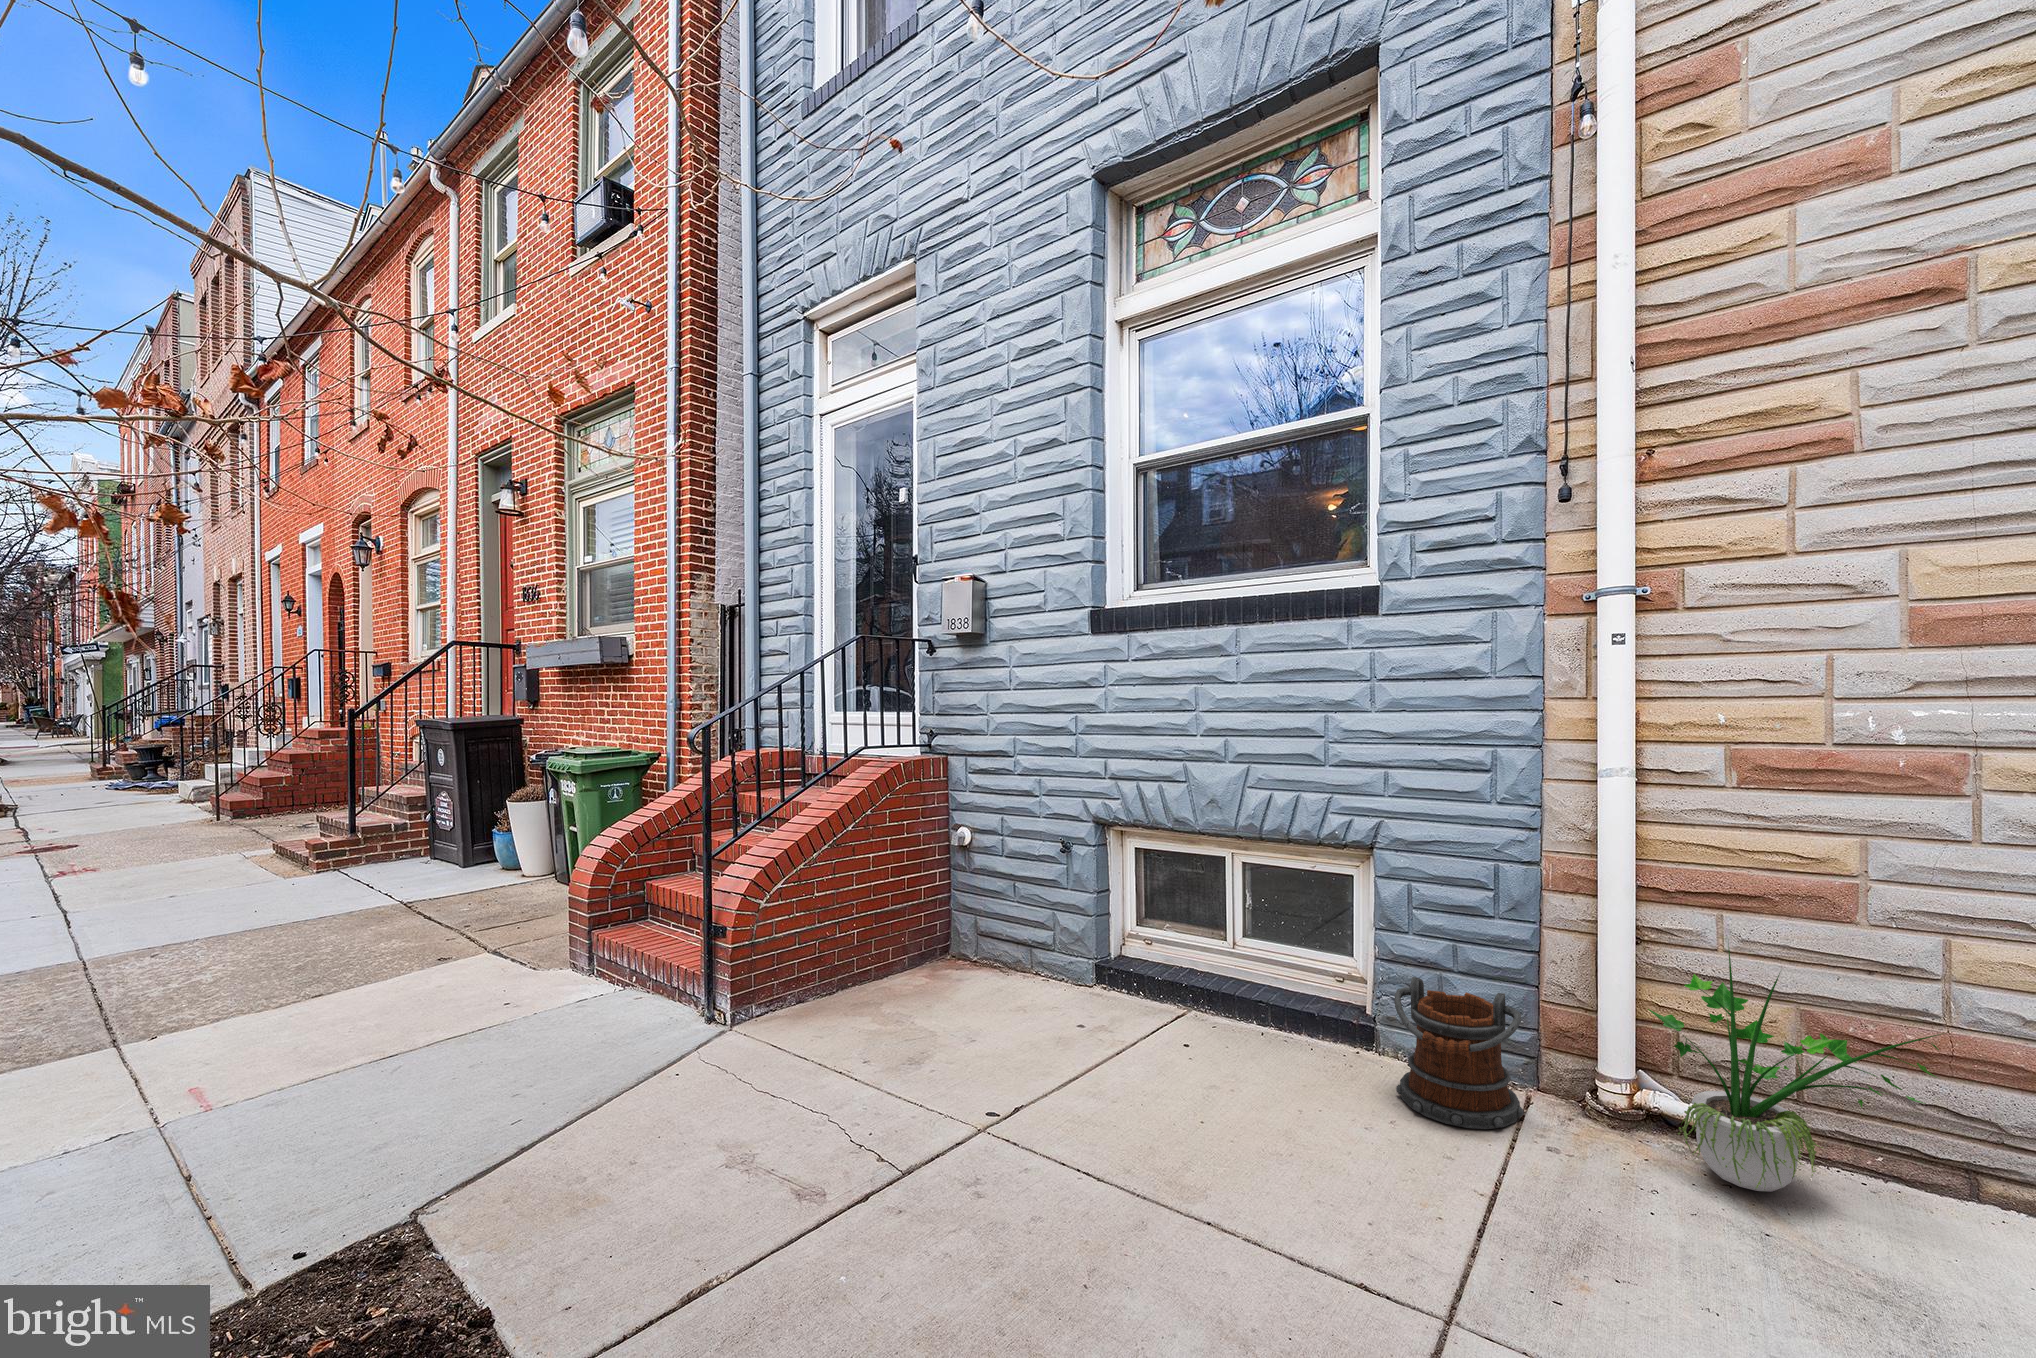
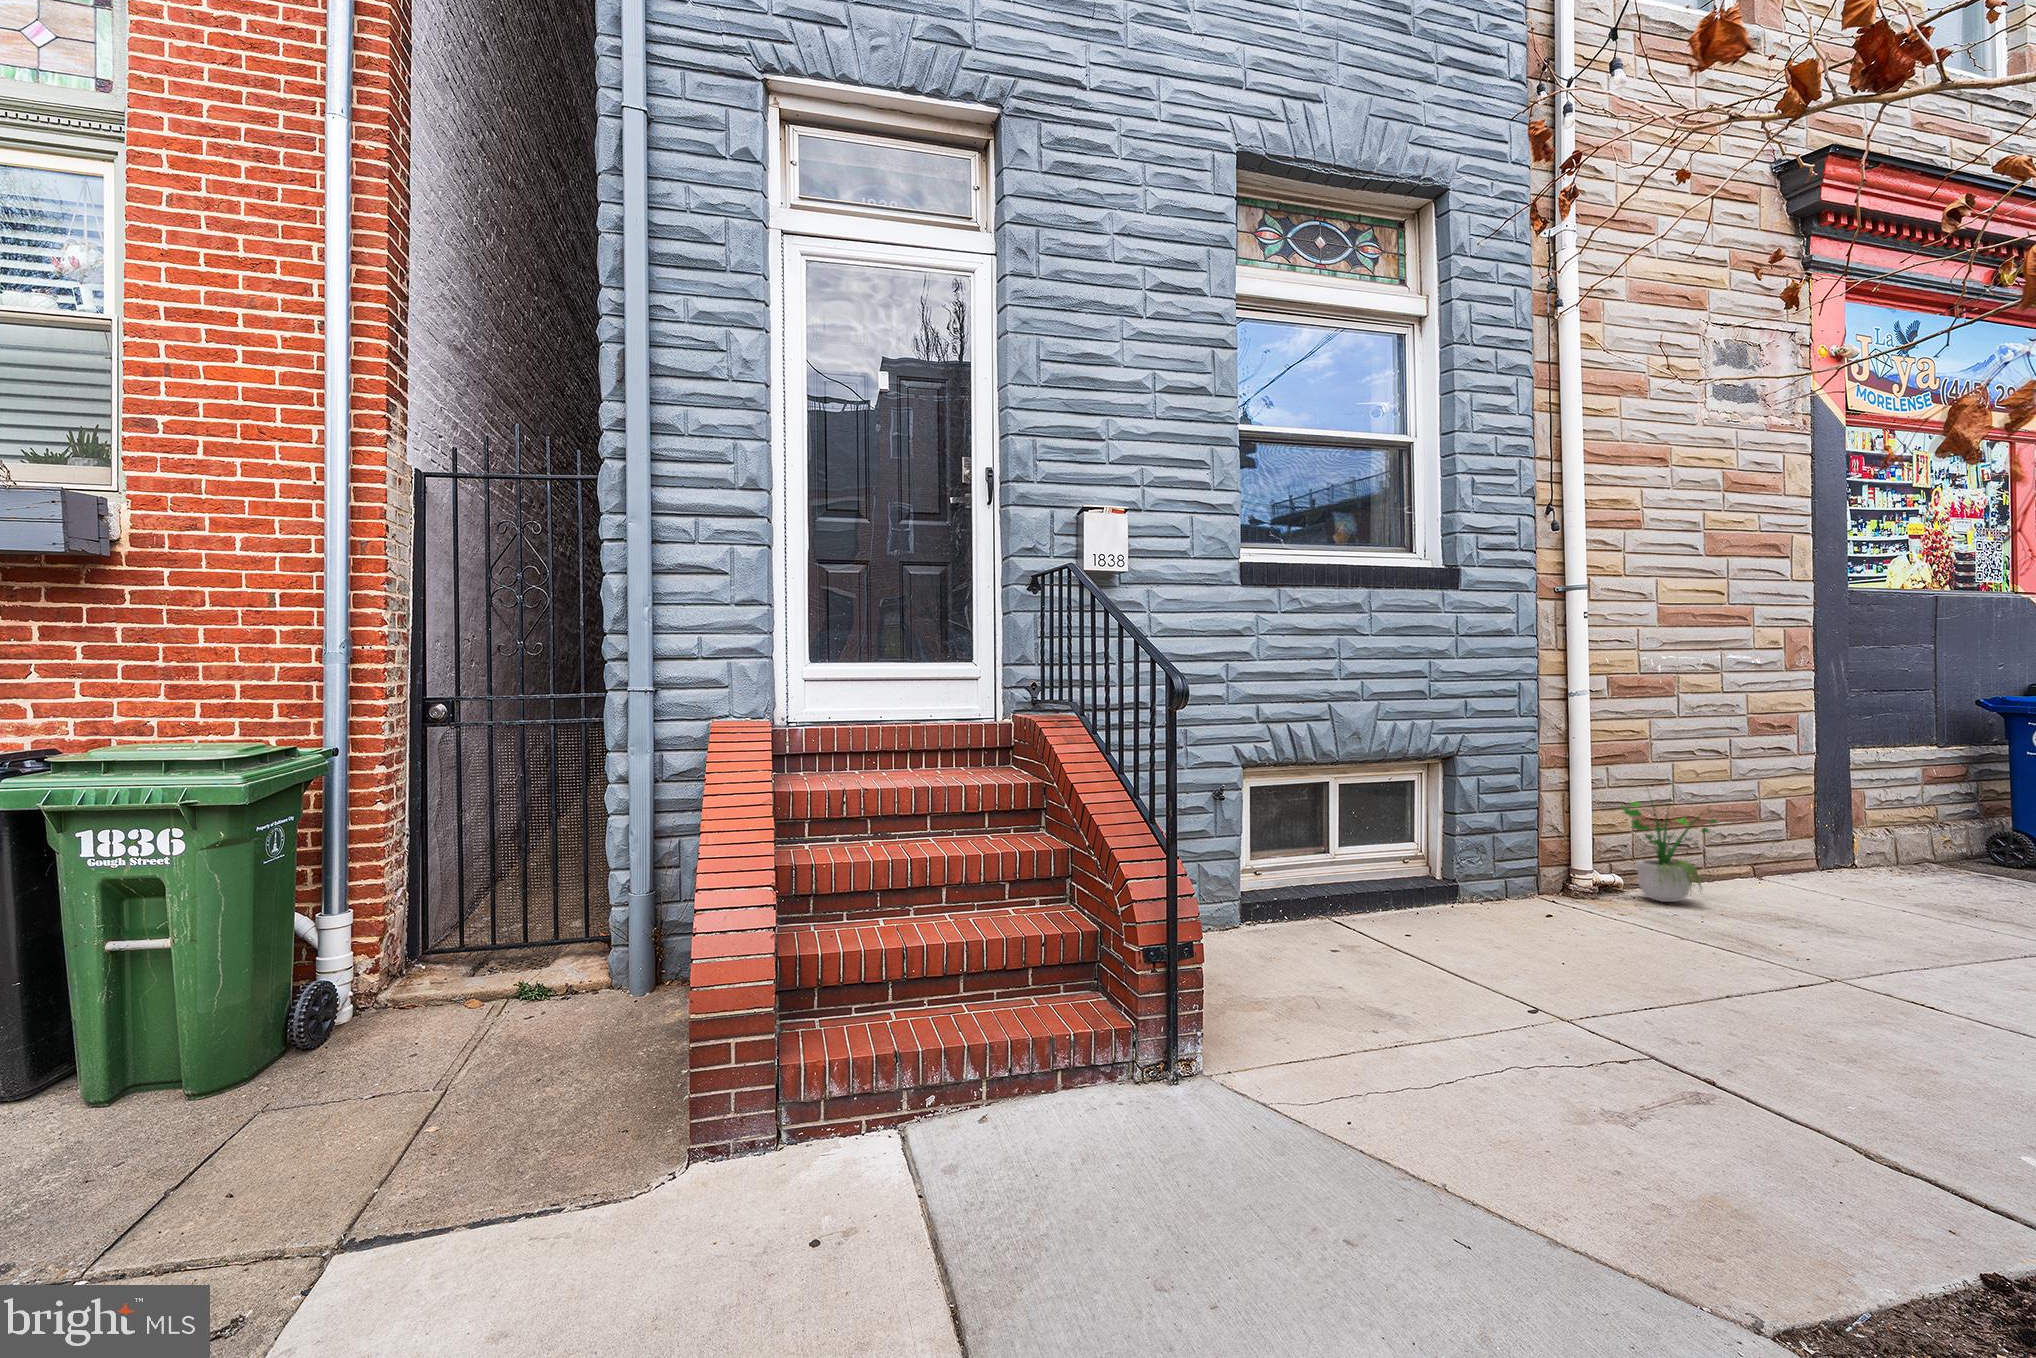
bucket: present [1394,977,1524,1129] -> none [1510,832,1595,918]

